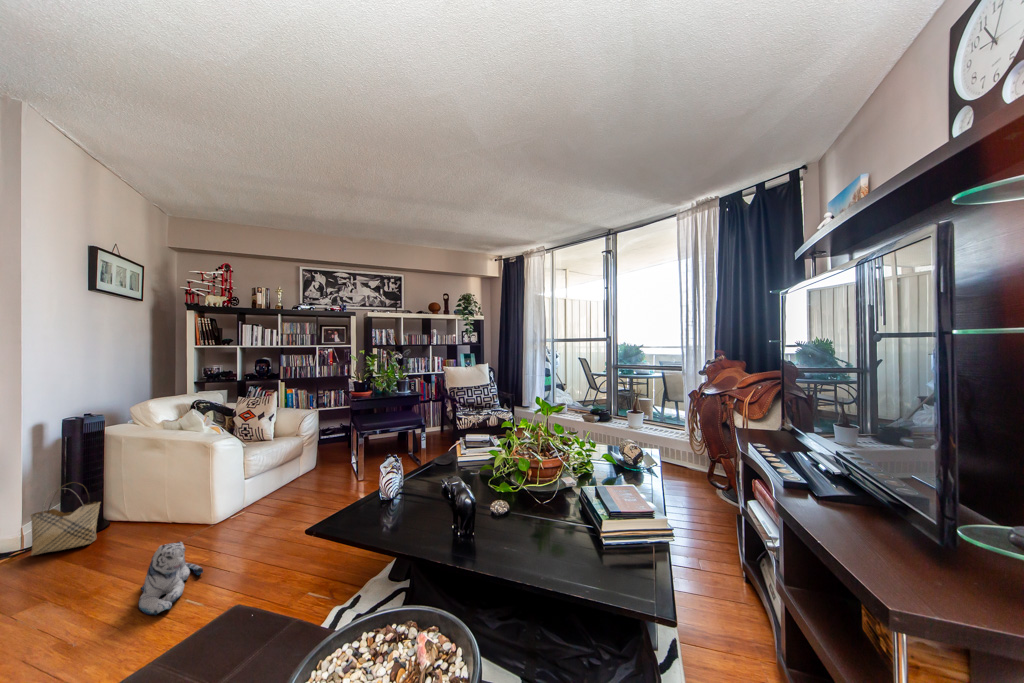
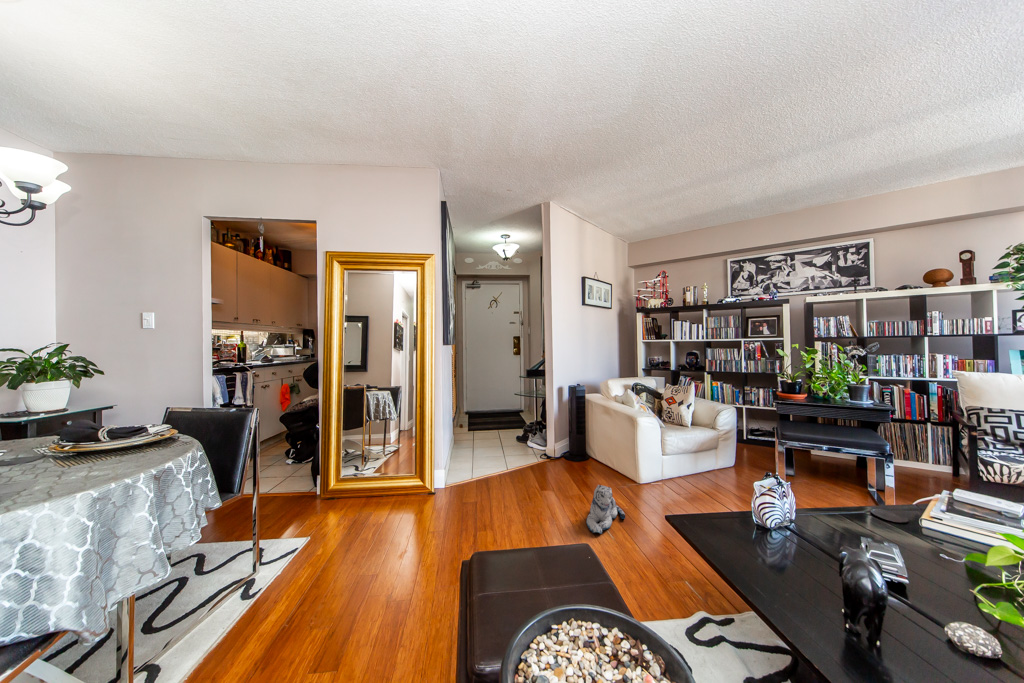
woven basket: present [30,482,100,556] -> none [553,426,581,469]

